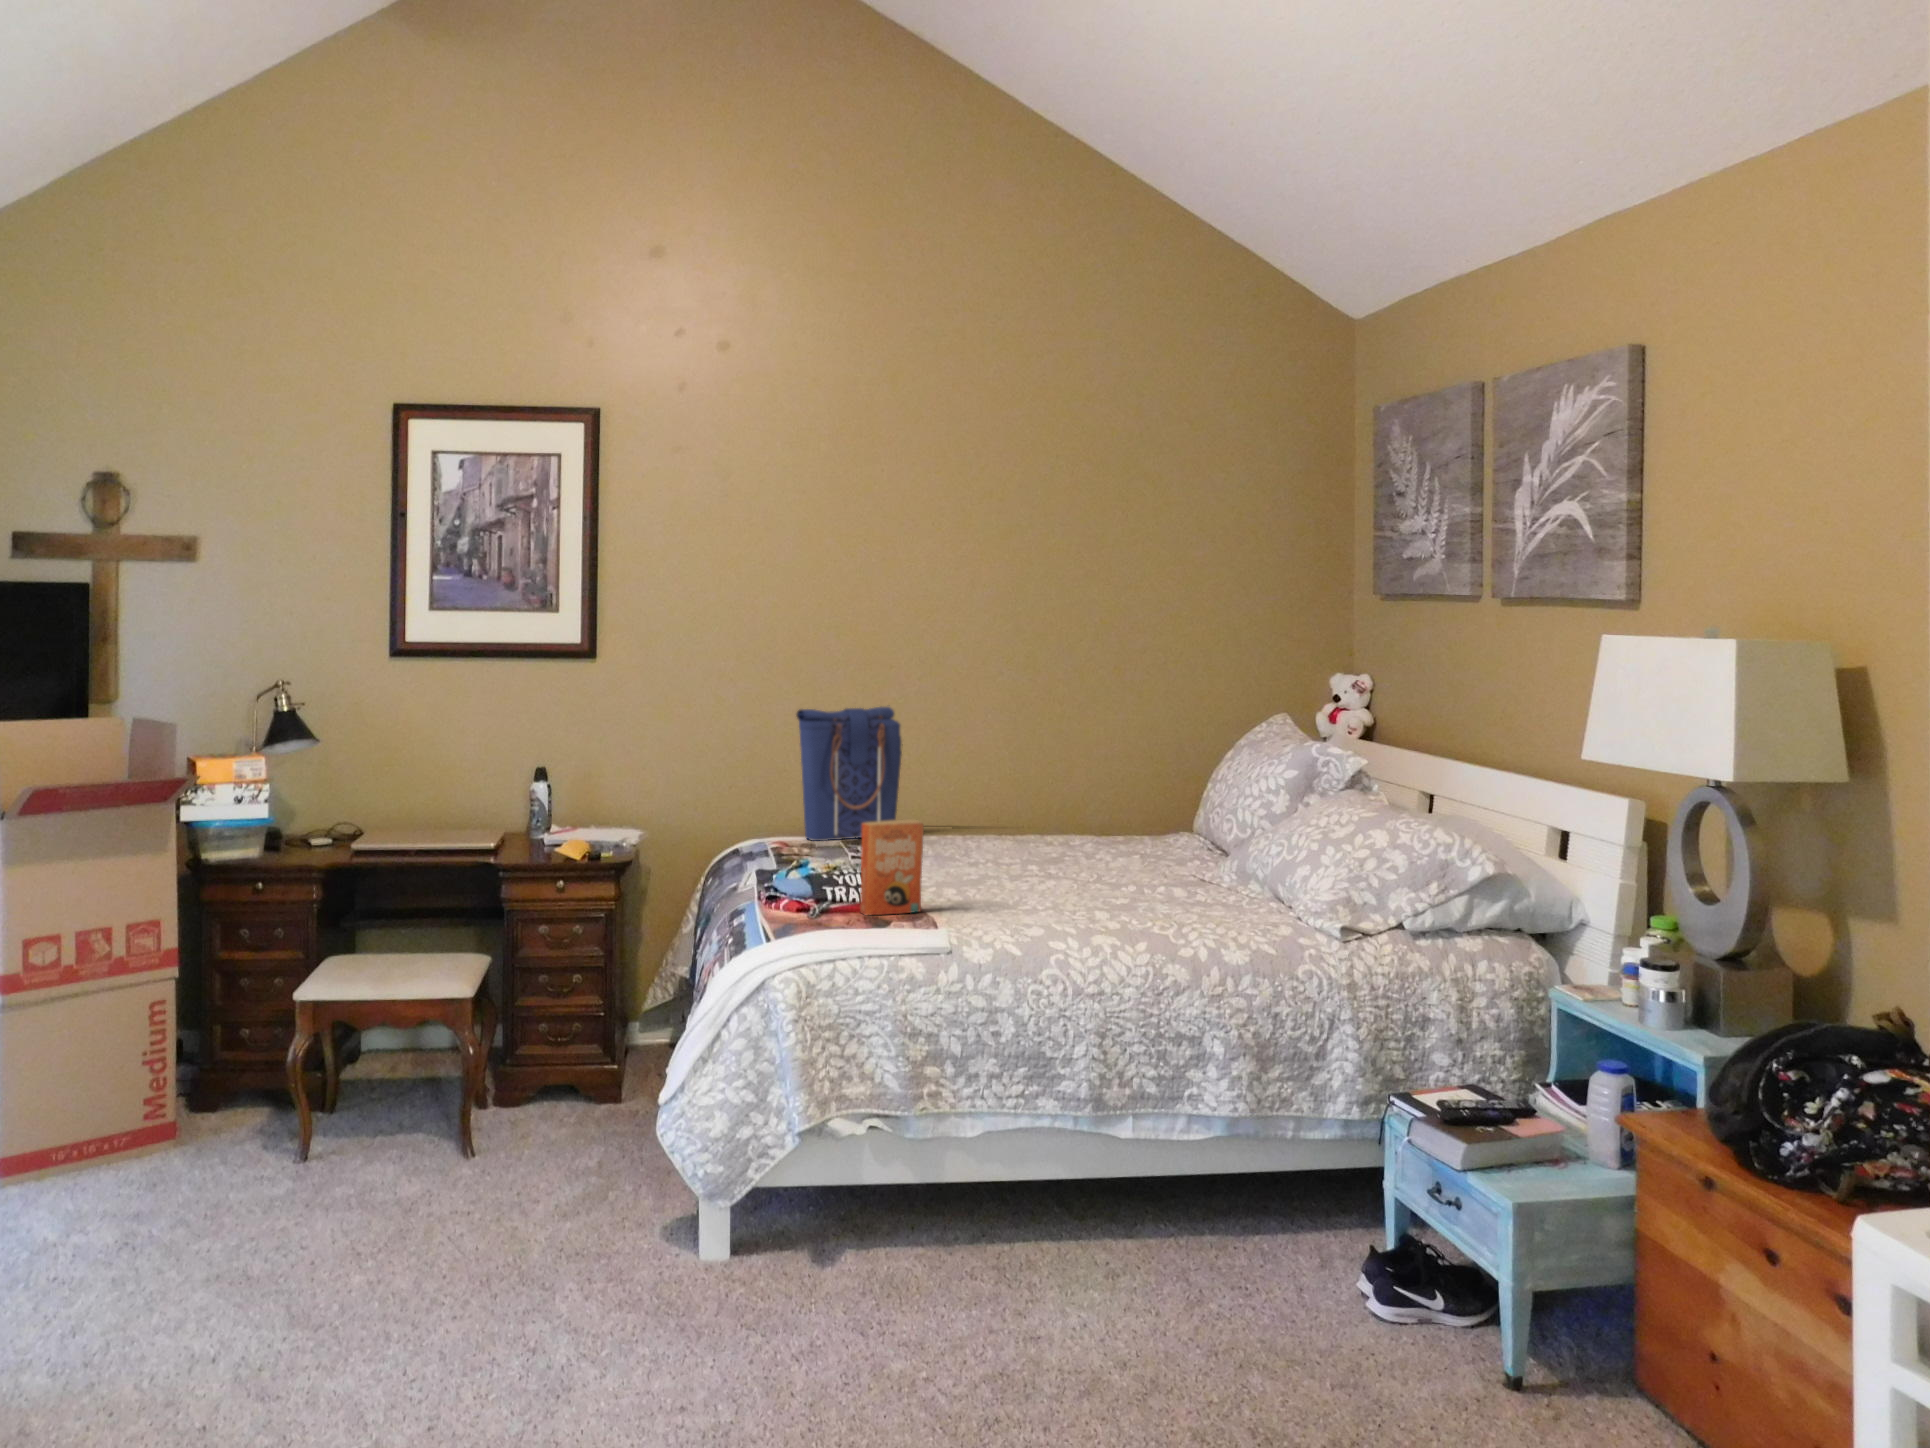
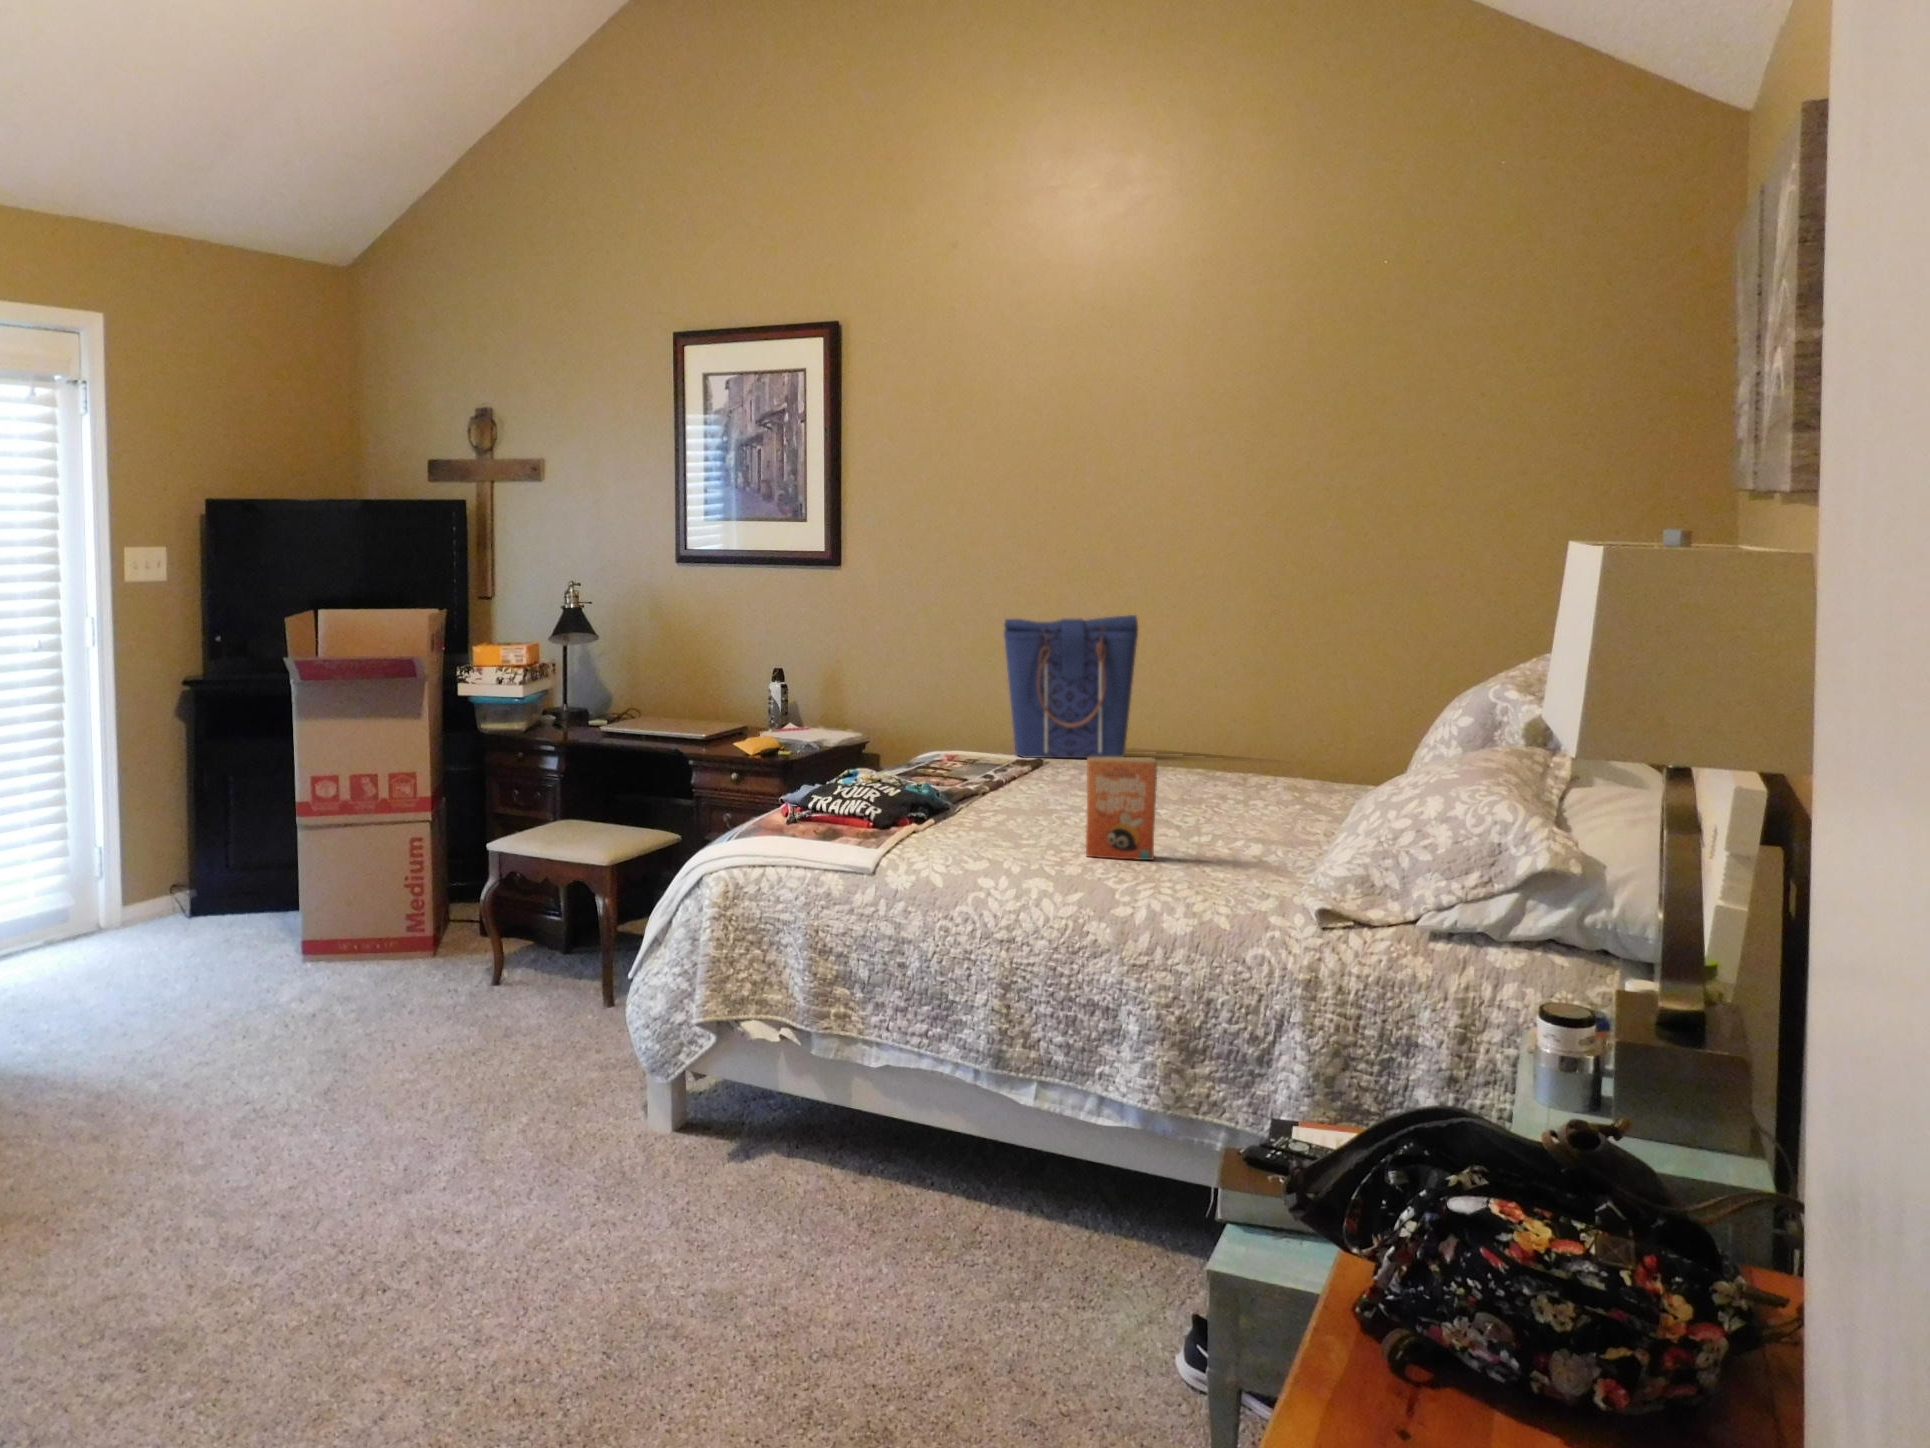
paperback book: present [860,819,924,916] -> present [1086,757,1157,860]

